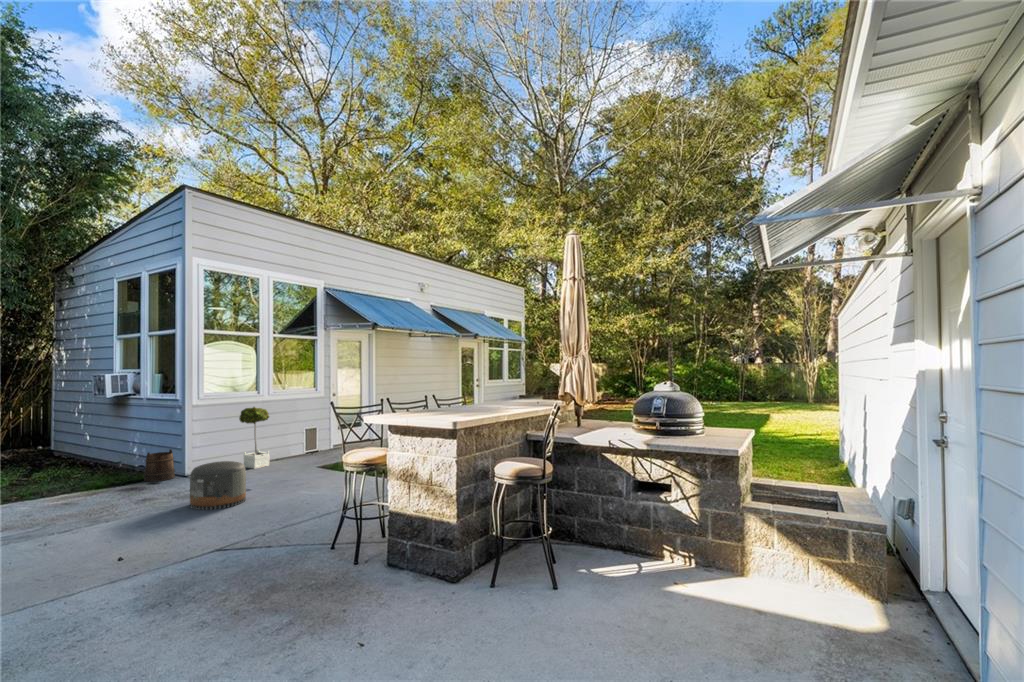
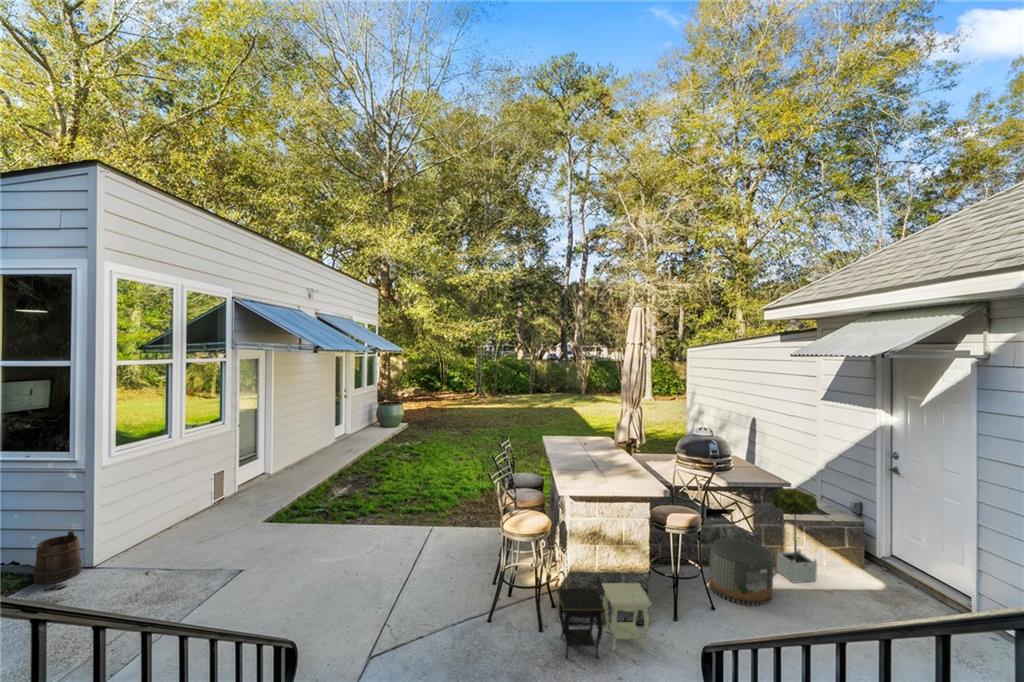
potted tree: present [239,407,270,469] -> present [772,488,818,583]
pouf: present [190,461,246,510] -> present [709,538,773,606]
side table: none [326,519,441,600] -> present [557,583,652,658]

